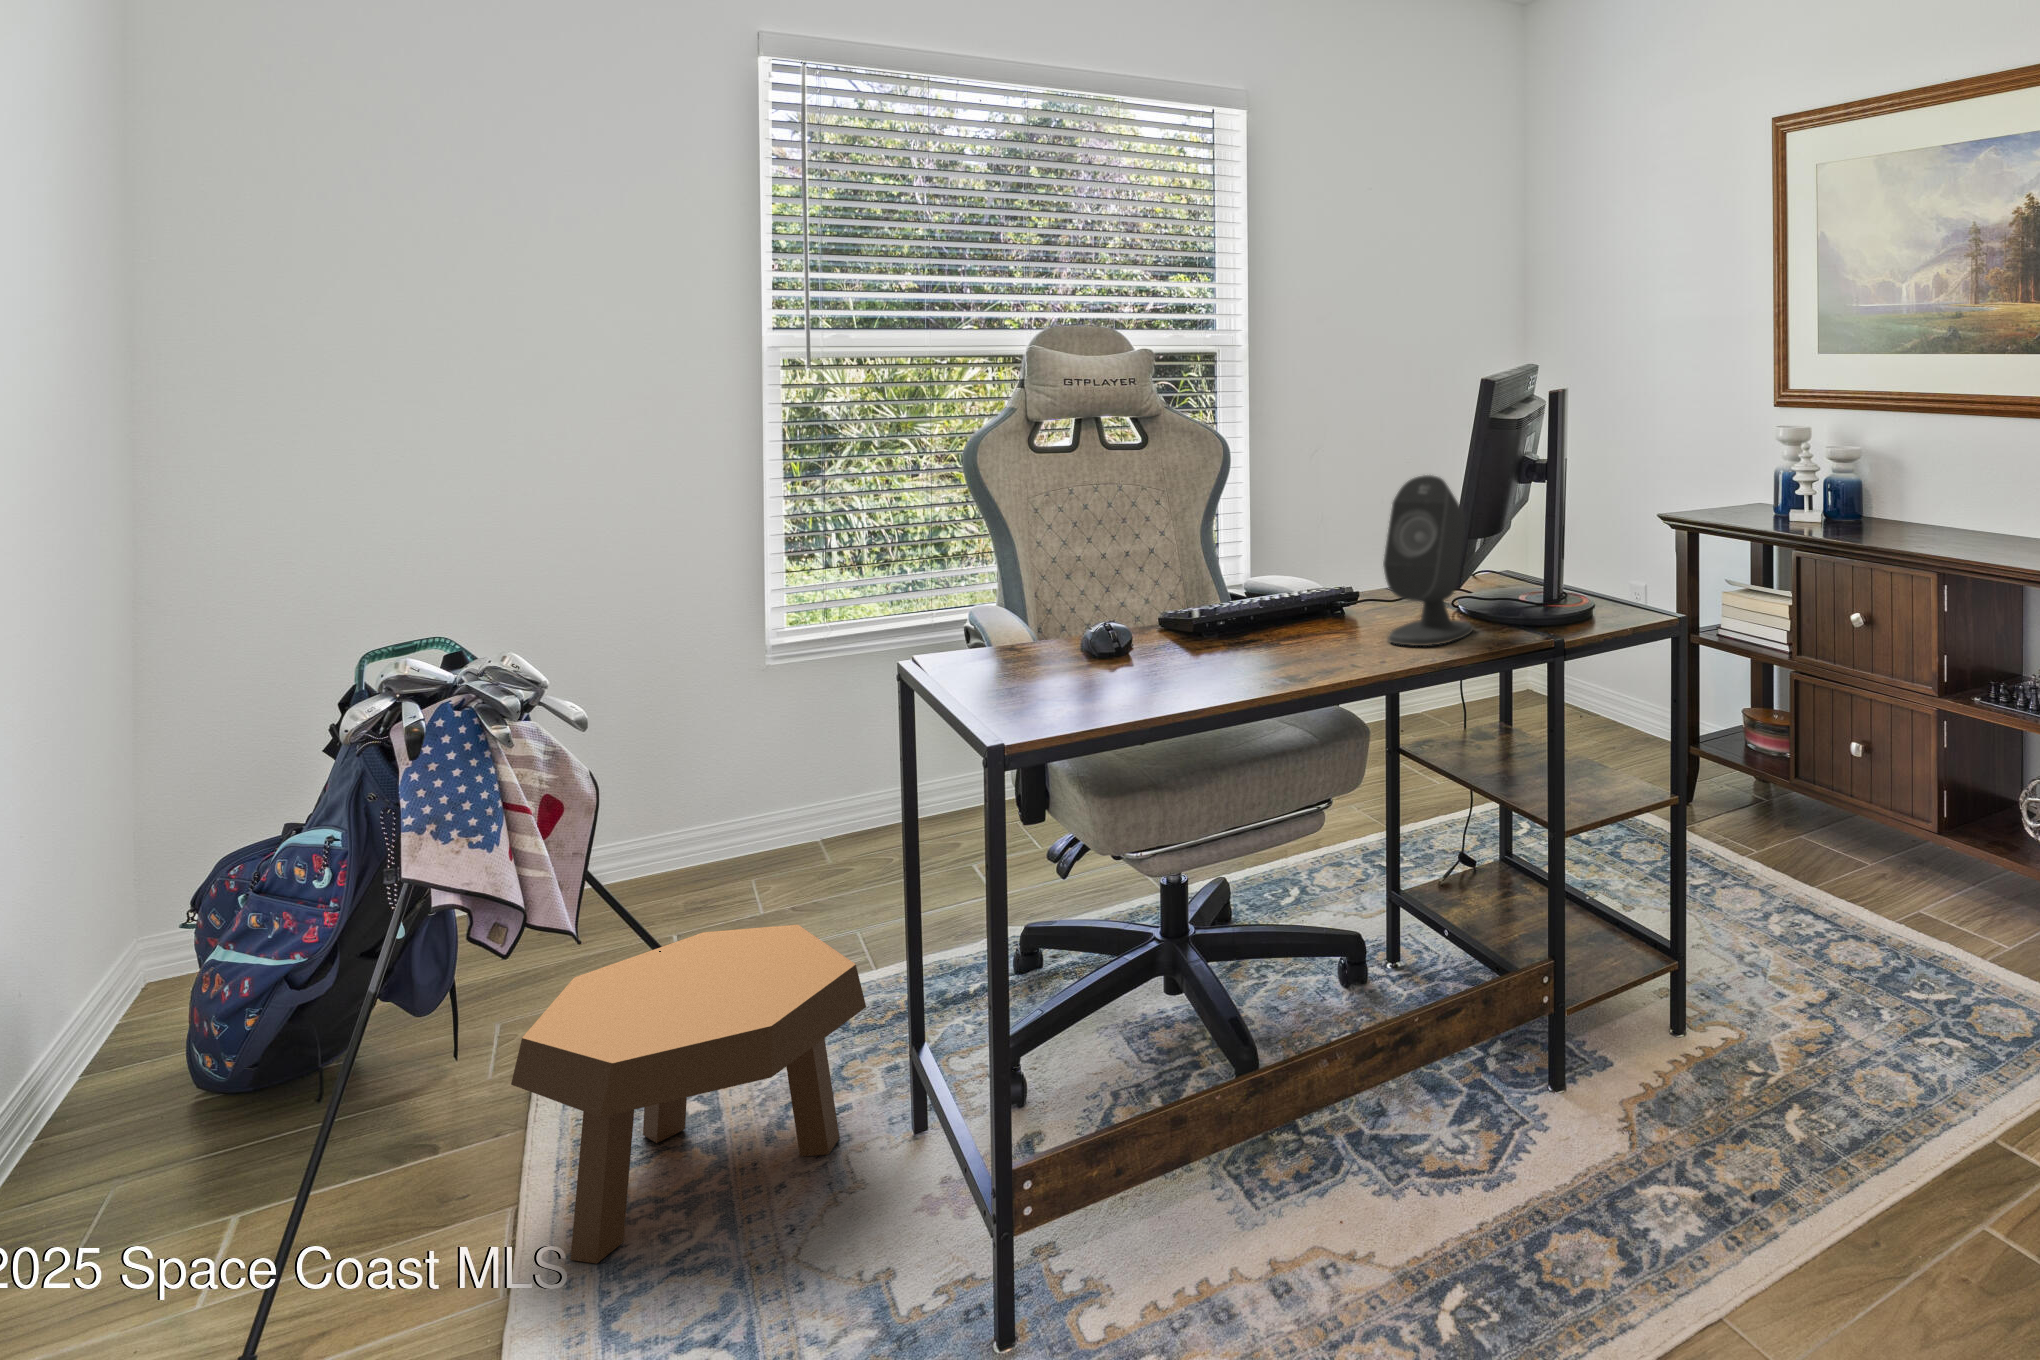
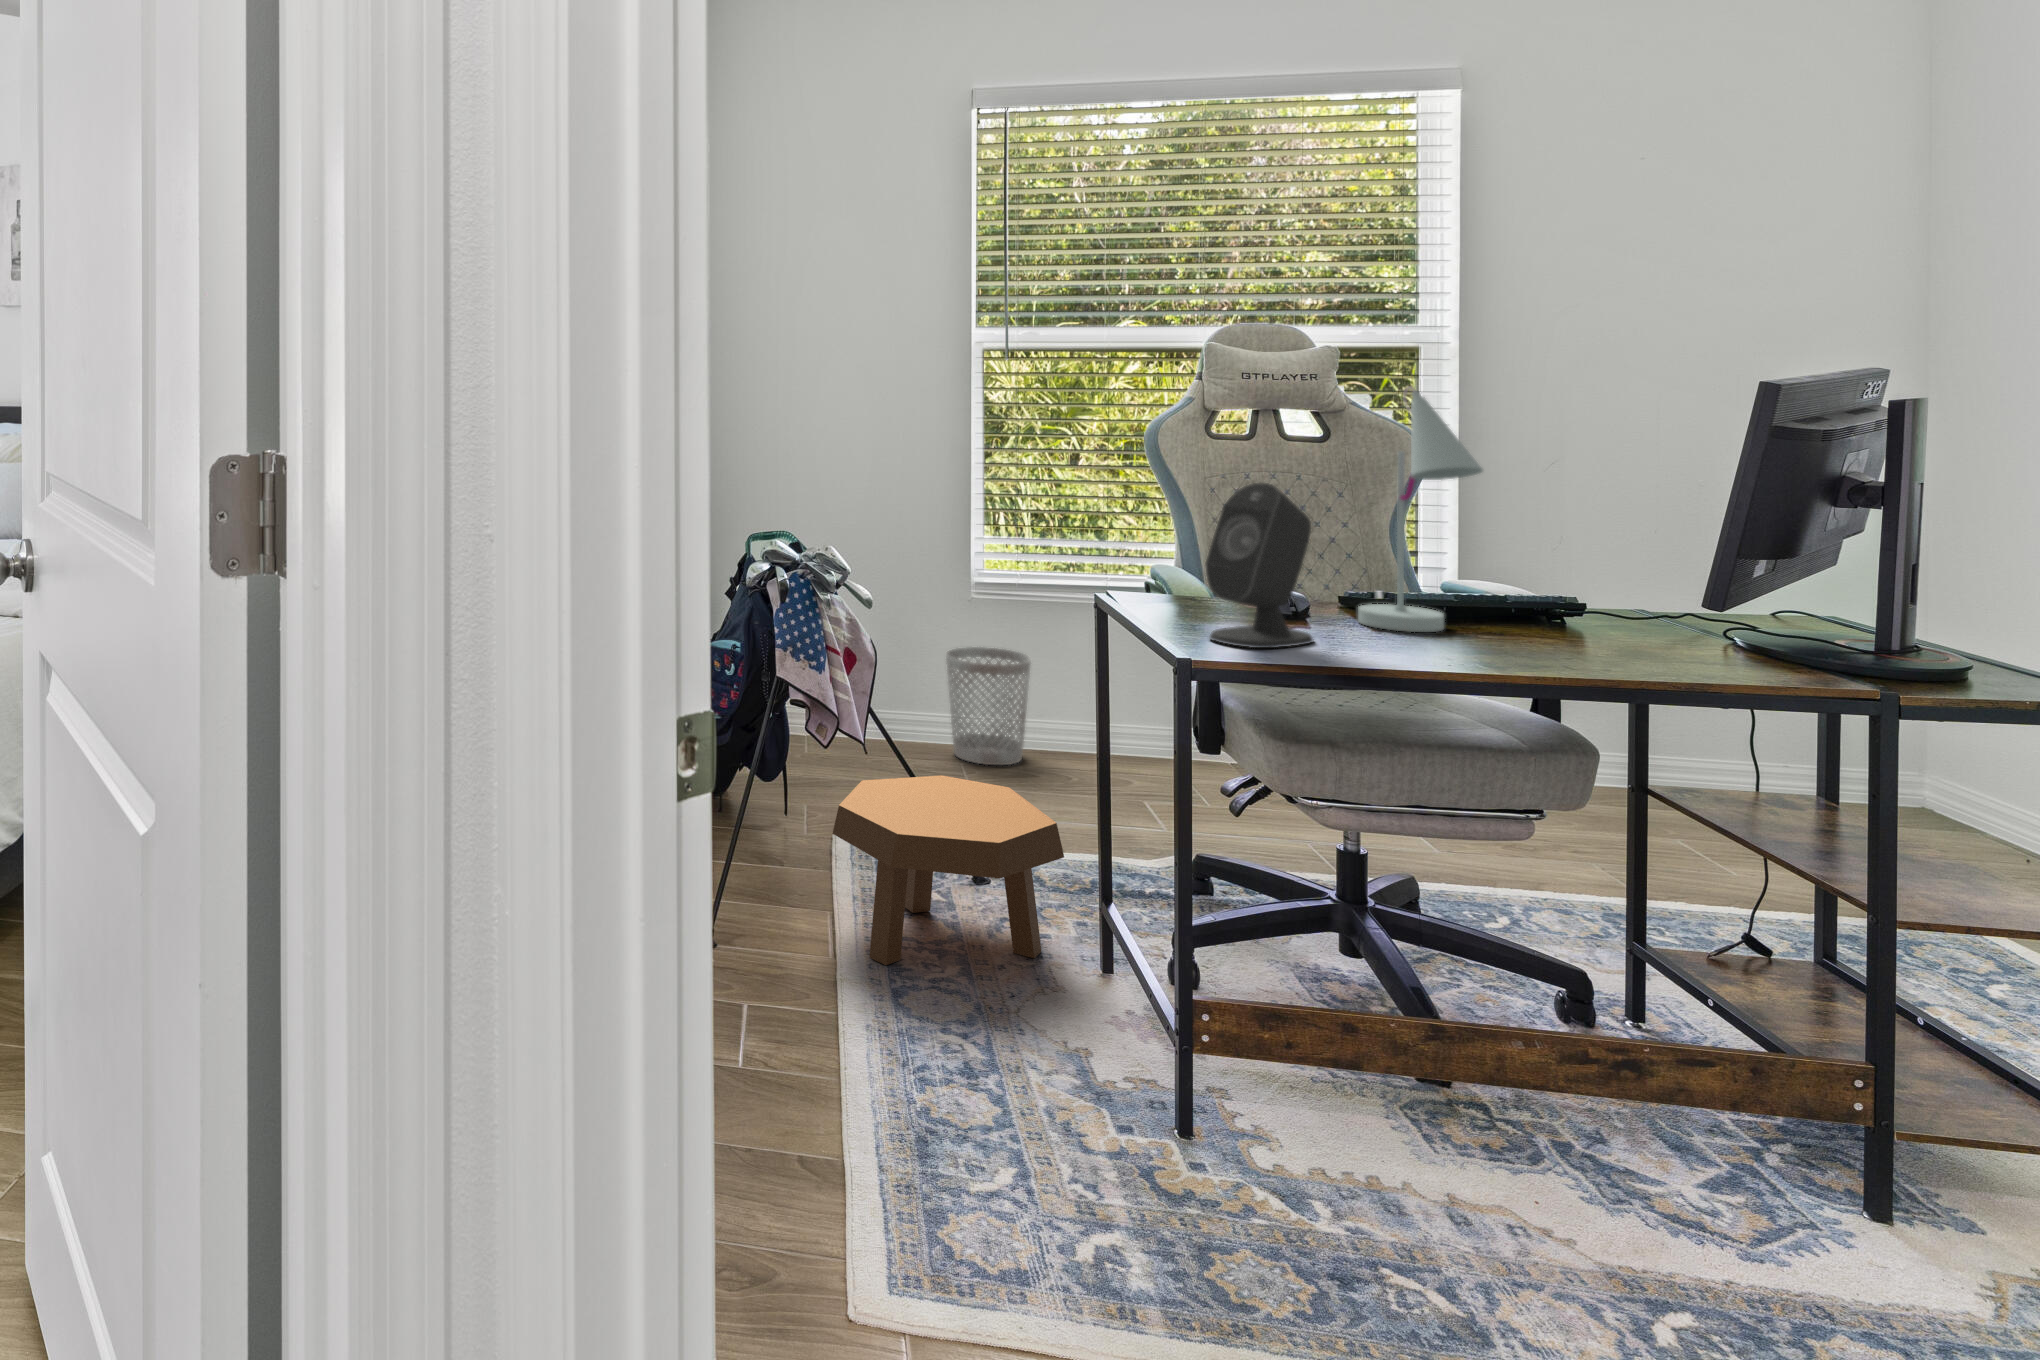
desk lamp: none [1189,386,1305,658] -> present [1358,387,1483,632]
speaker: present [1383,475,1472,646] -> present [1205,483,1314,648]
wastebasket: none [739,722,847,869] -> present [946,647,1031,765]

